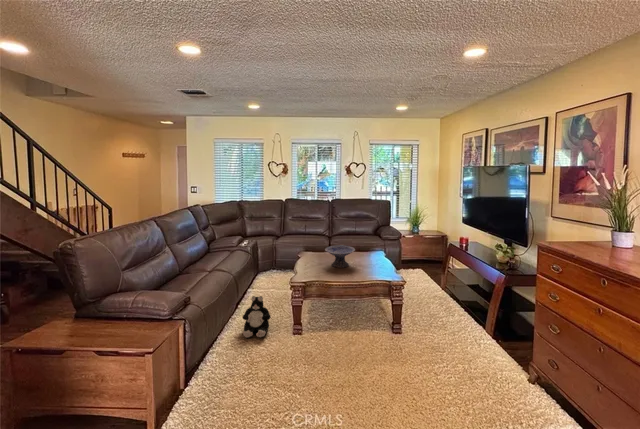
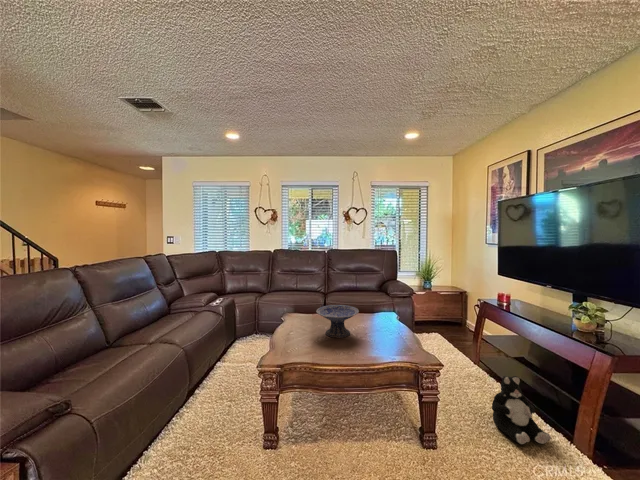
plush toy: present [243,296,271,337] -> present [492,376,551,444]

